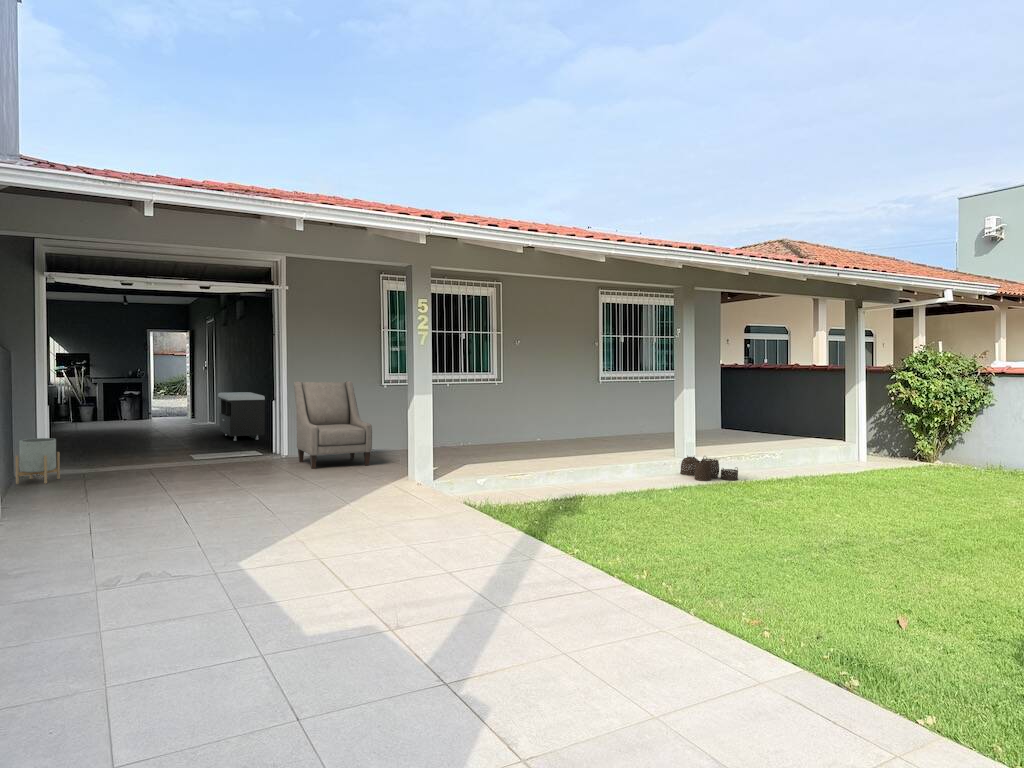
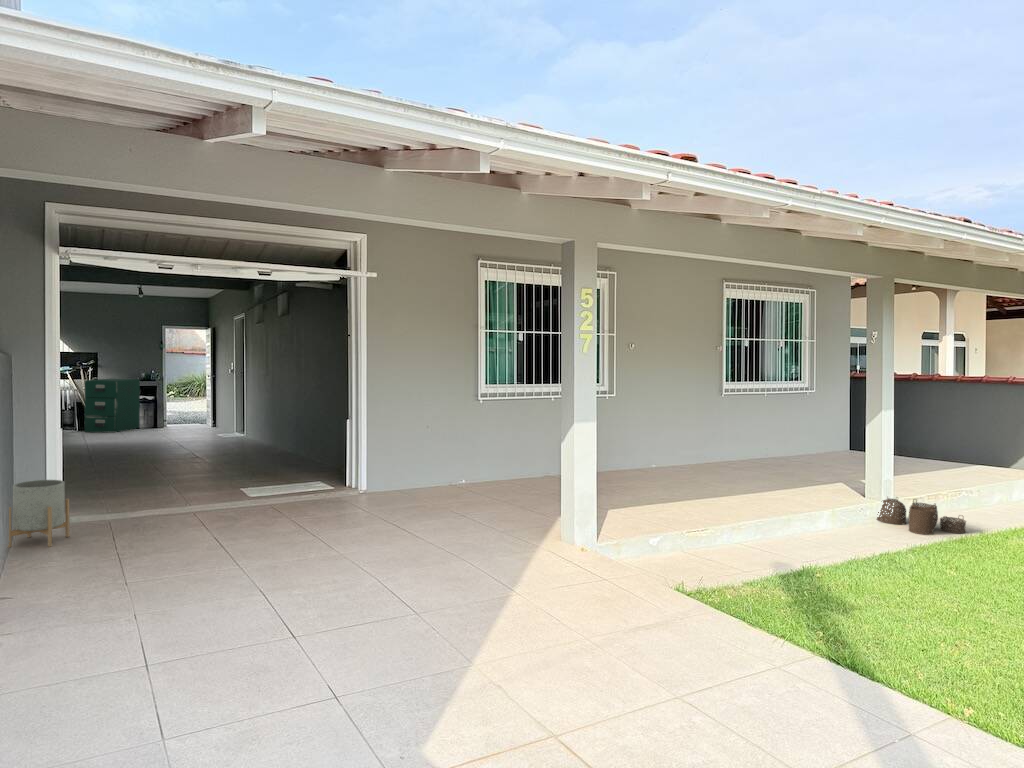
filing cabinet: none [78,376,127,423] -> present [85,378,140,433]
chair: present [294,381,372,469] -> none [372,395,477,515]
storage bench: present [218,392,265,440] -> none [258,403,318,464]

